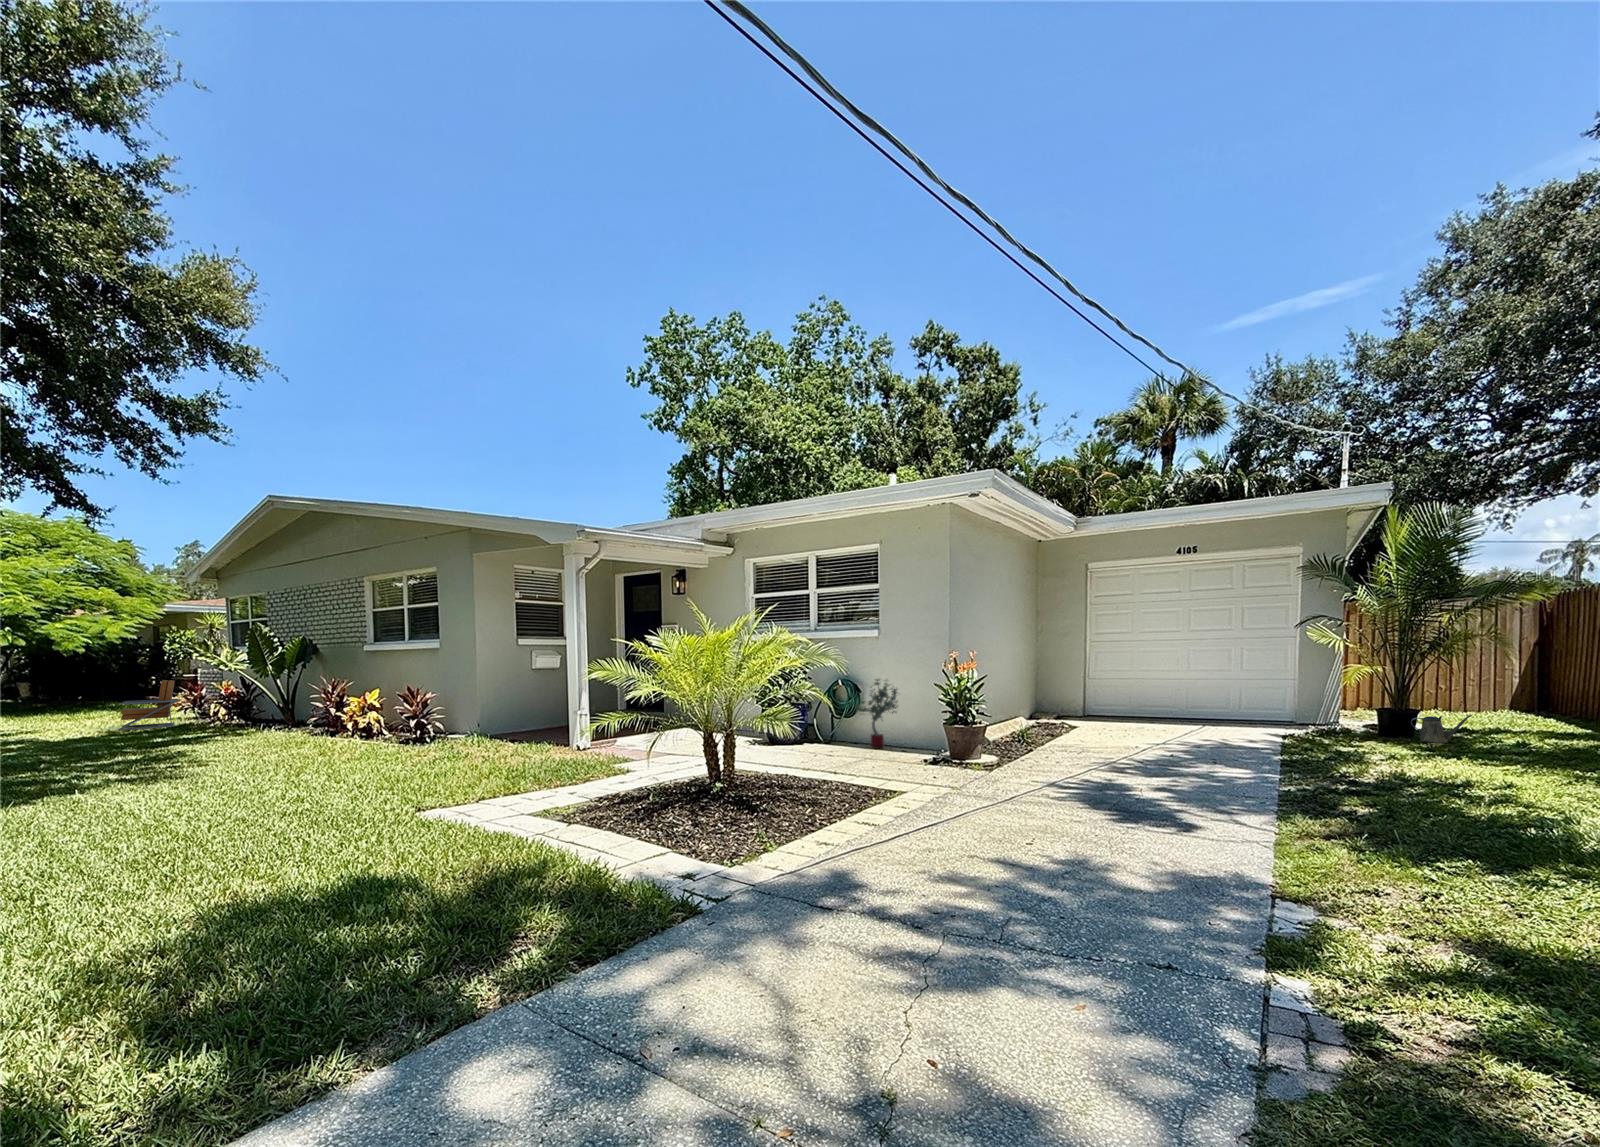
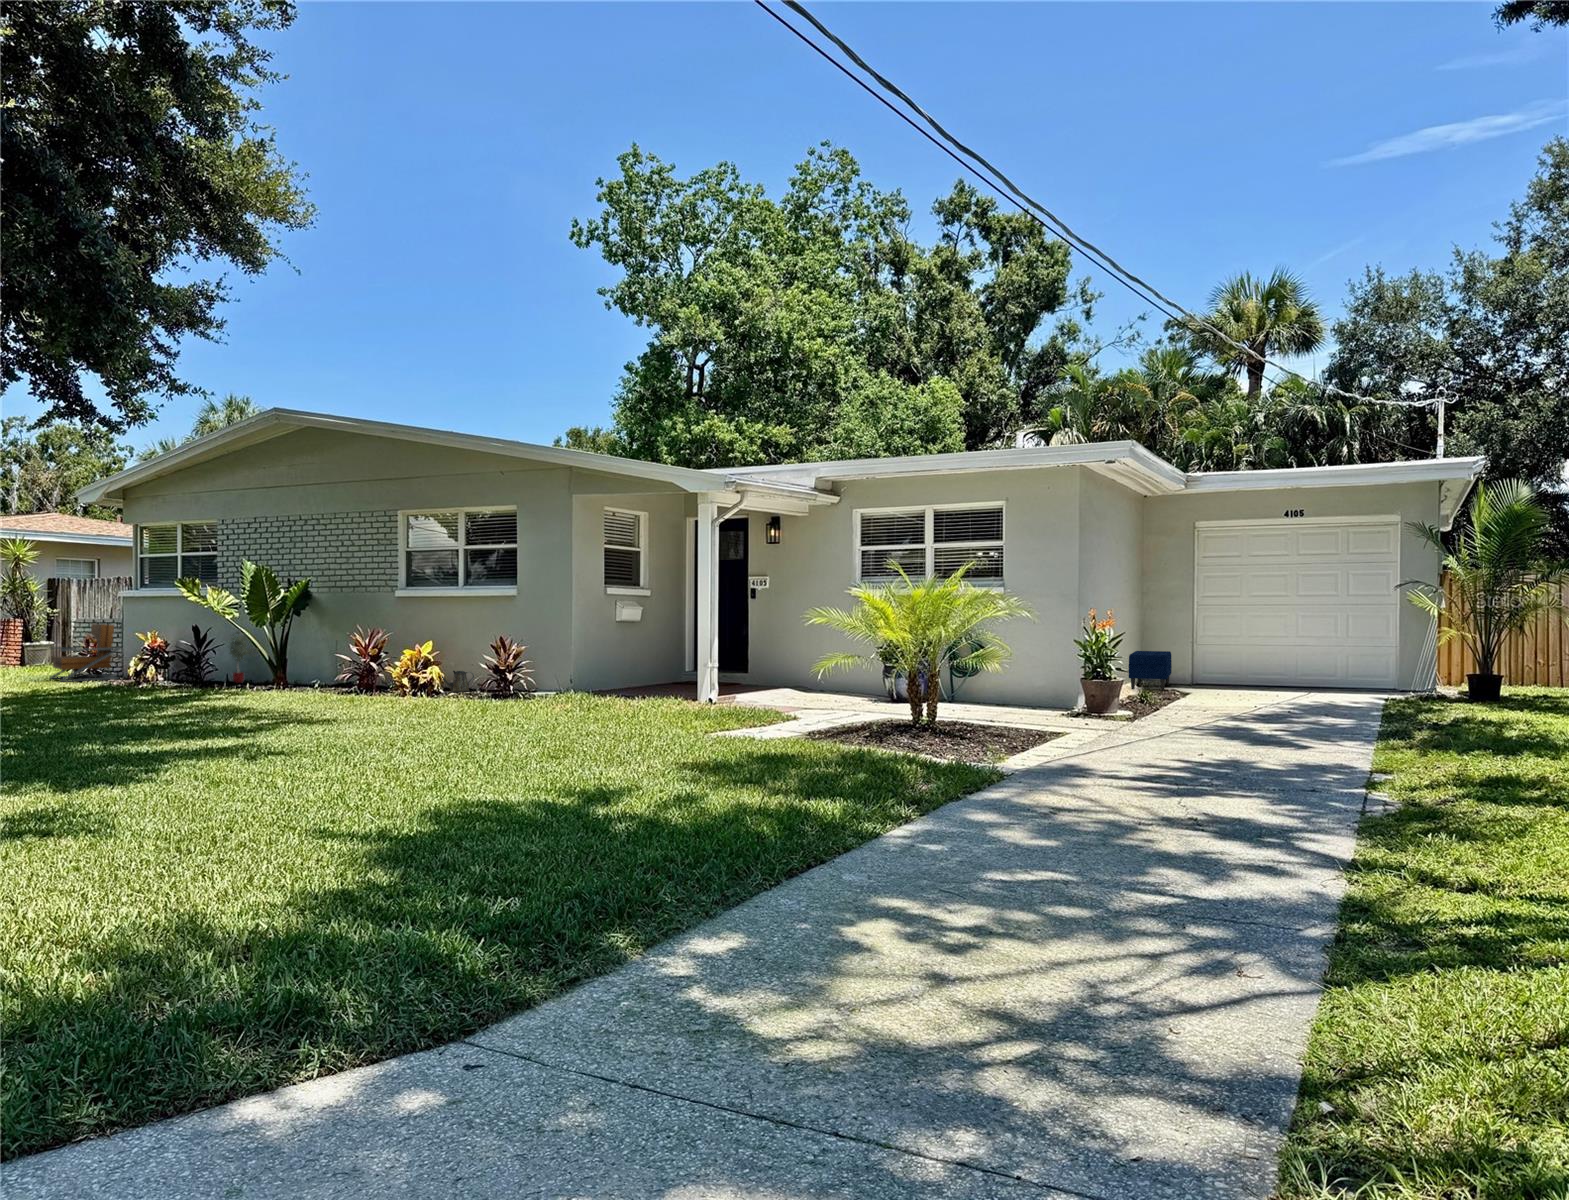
potted tree: present [857,679,898,748] -> present [228,630,258,683]
bench: none [1022,689,1072,729] -> present [1129,651,1172,690]
watering can: present [1411,715,1472,743] -> present [442,671,474,692]

